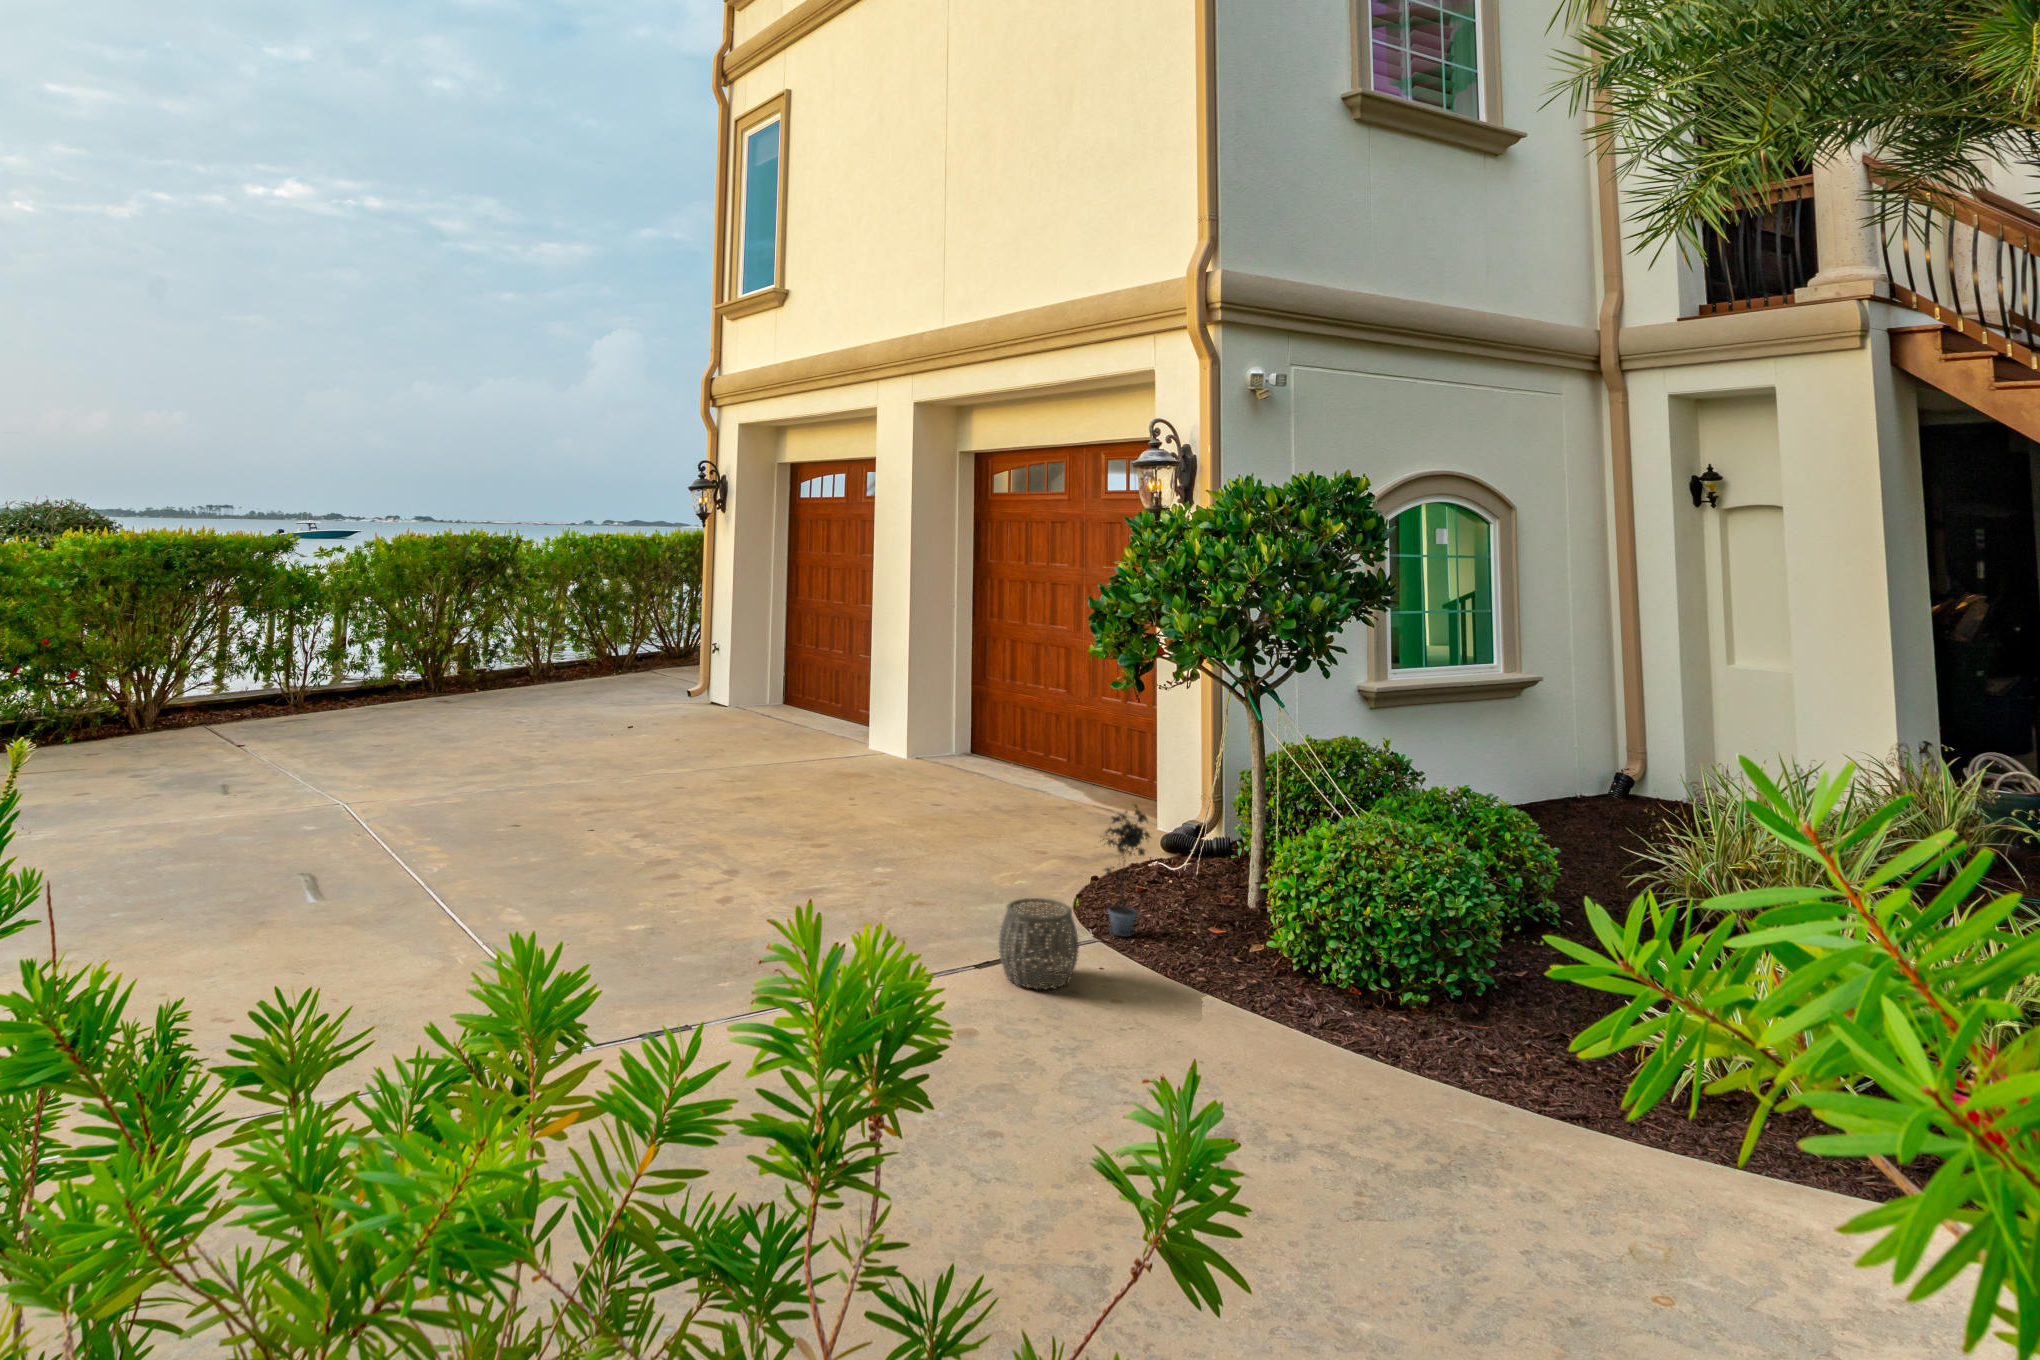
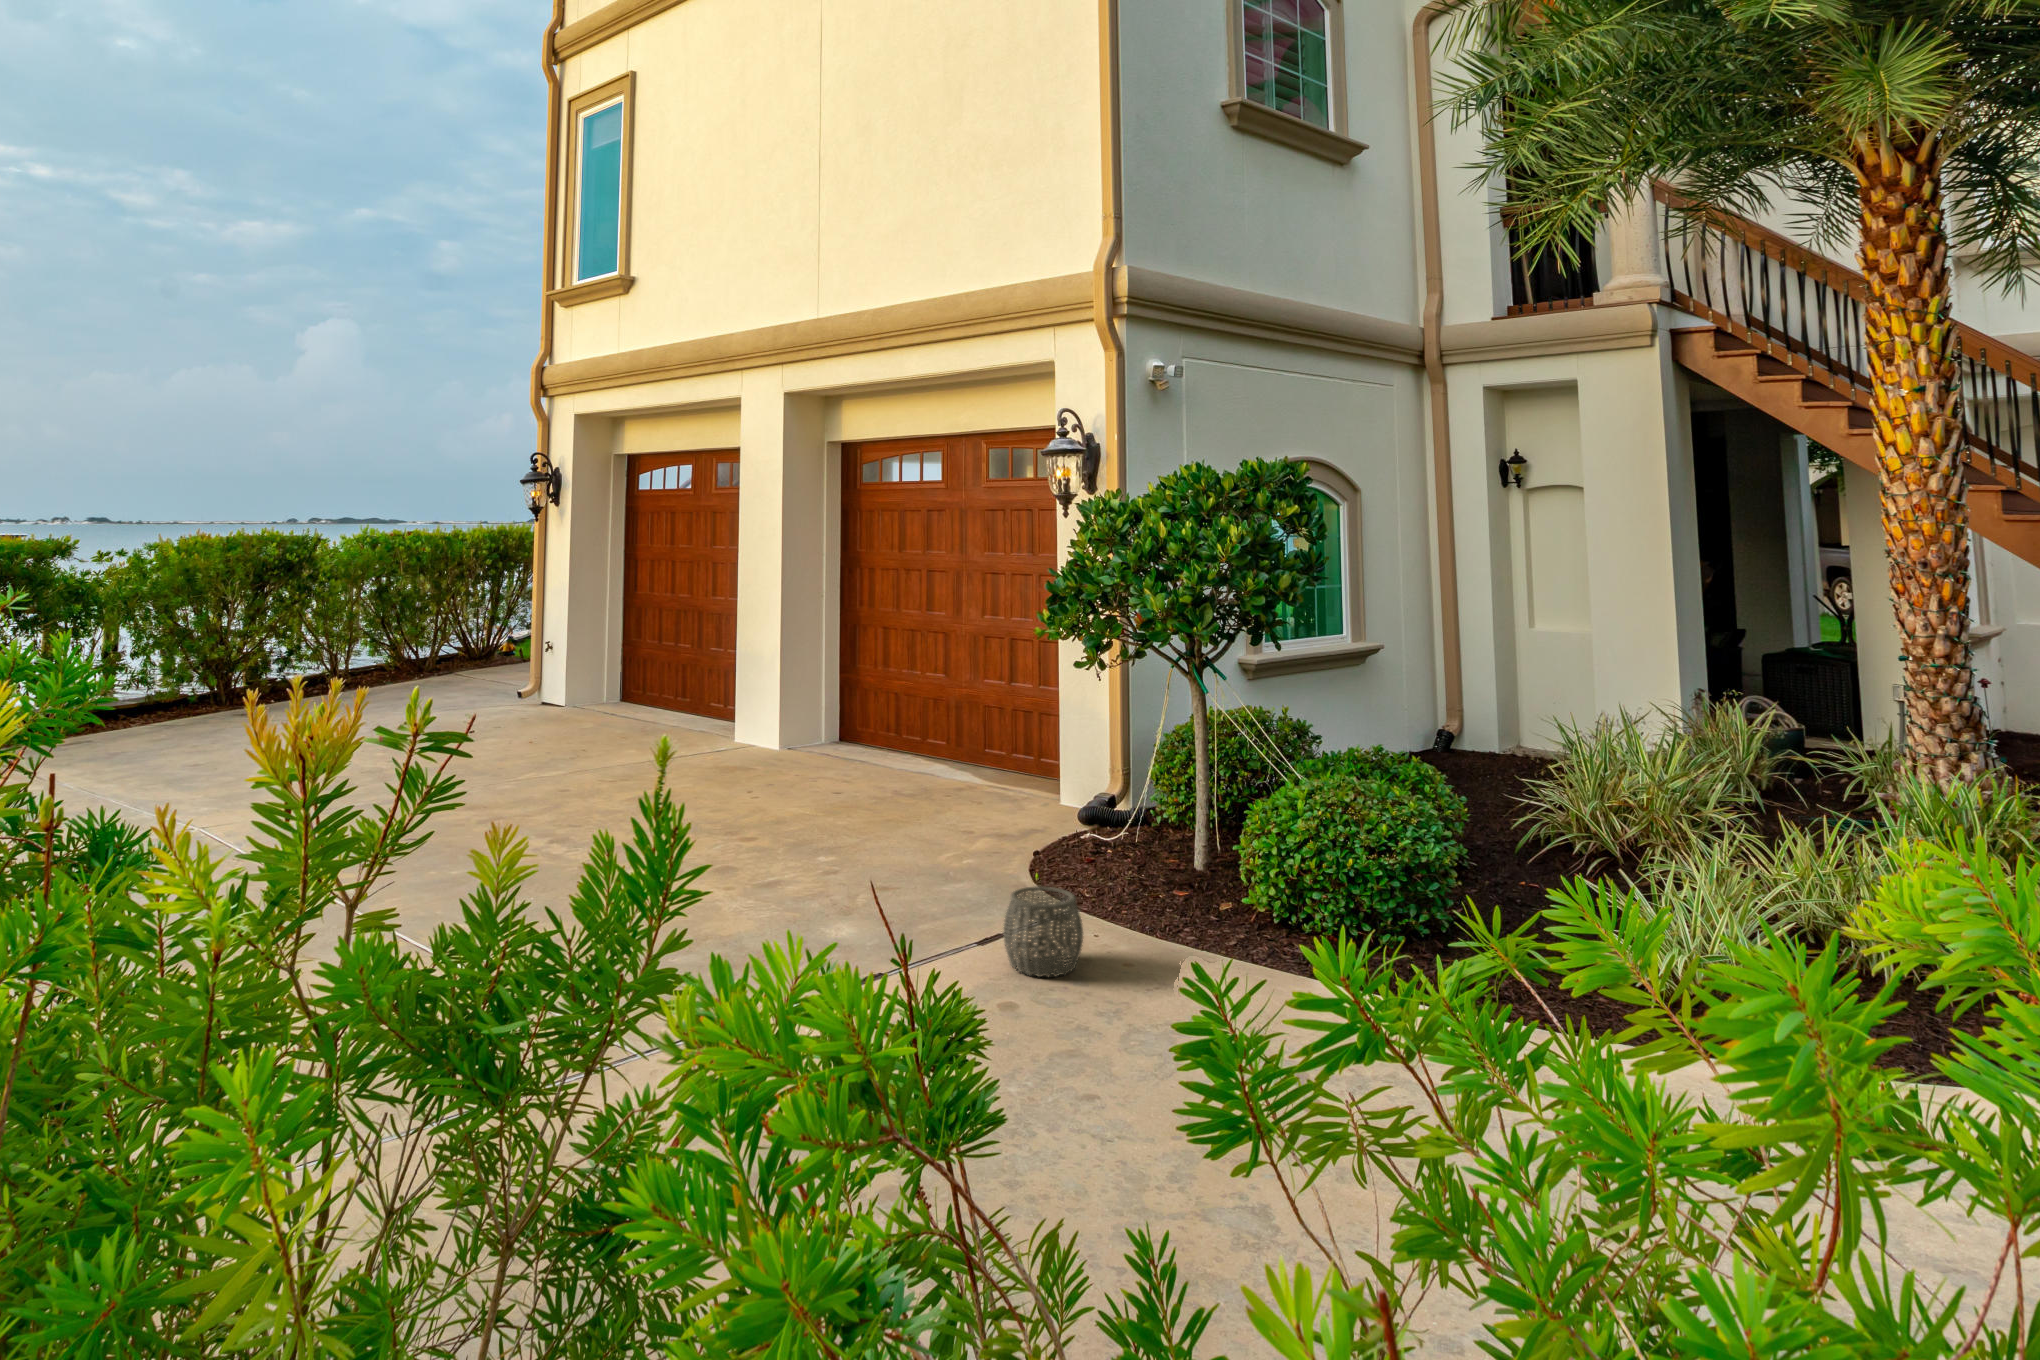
potted plant: present [1103,805,1150,937] -> none [1071,787,1127,919]

